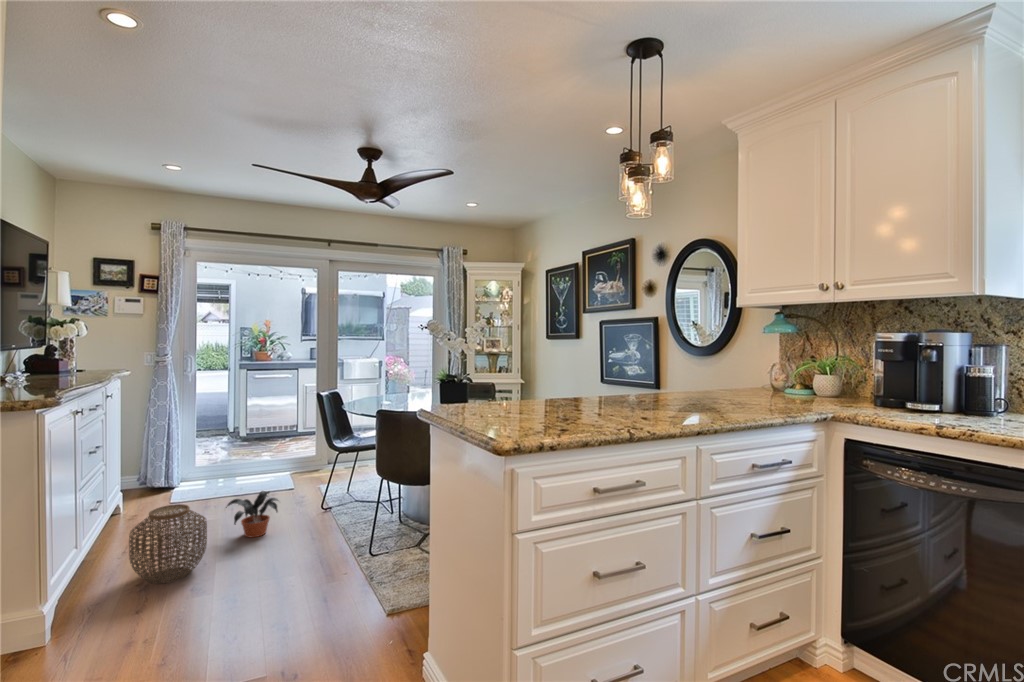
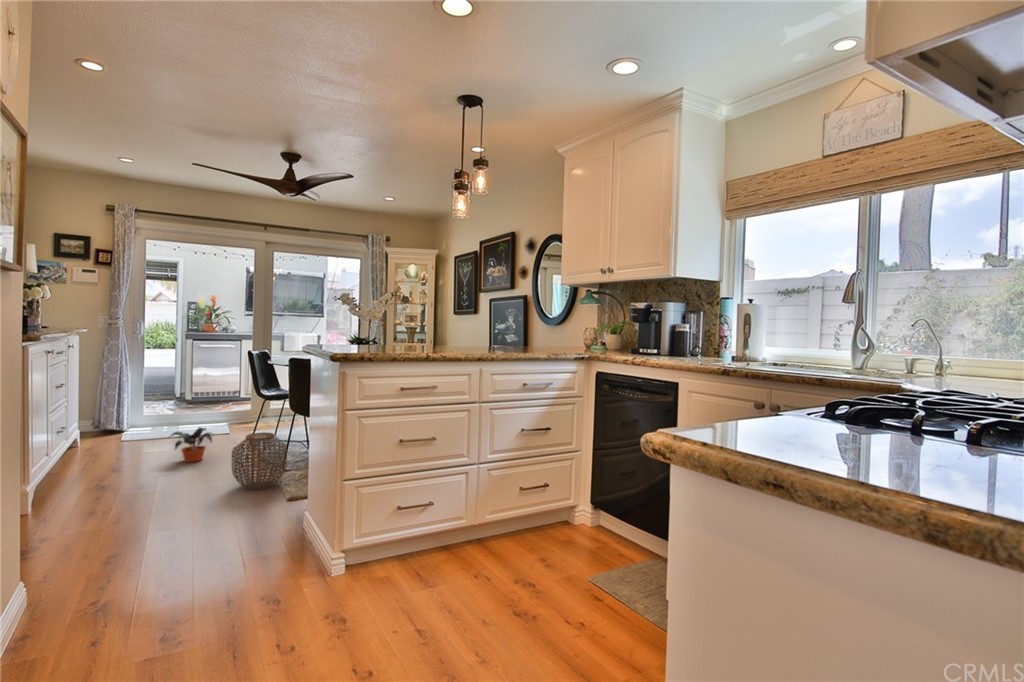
woven basket: present [129,504,207,584] -> present [232,432,287,490]

